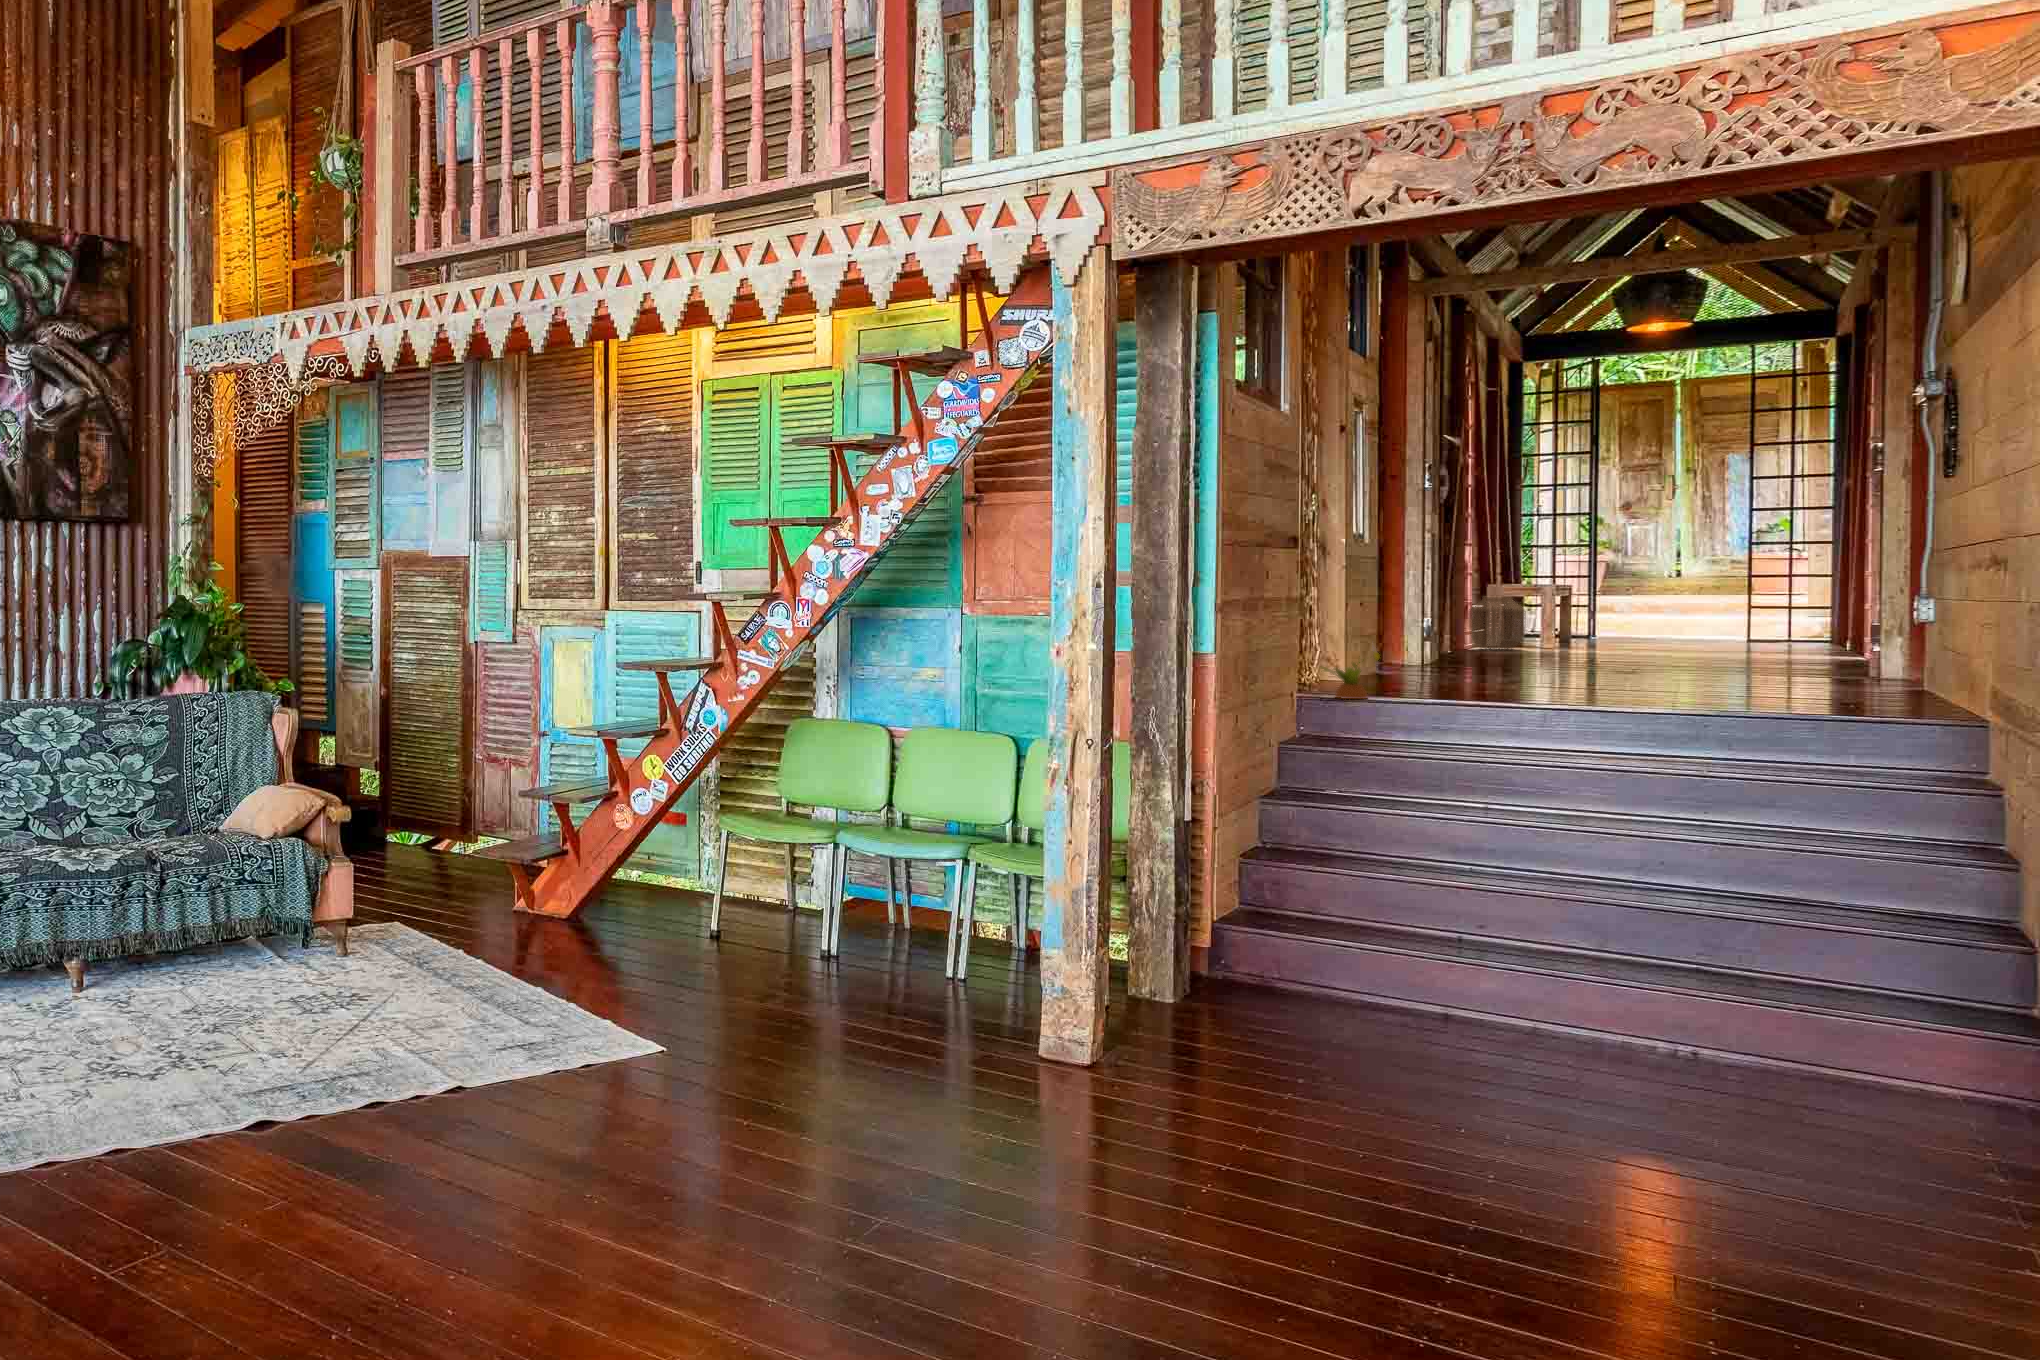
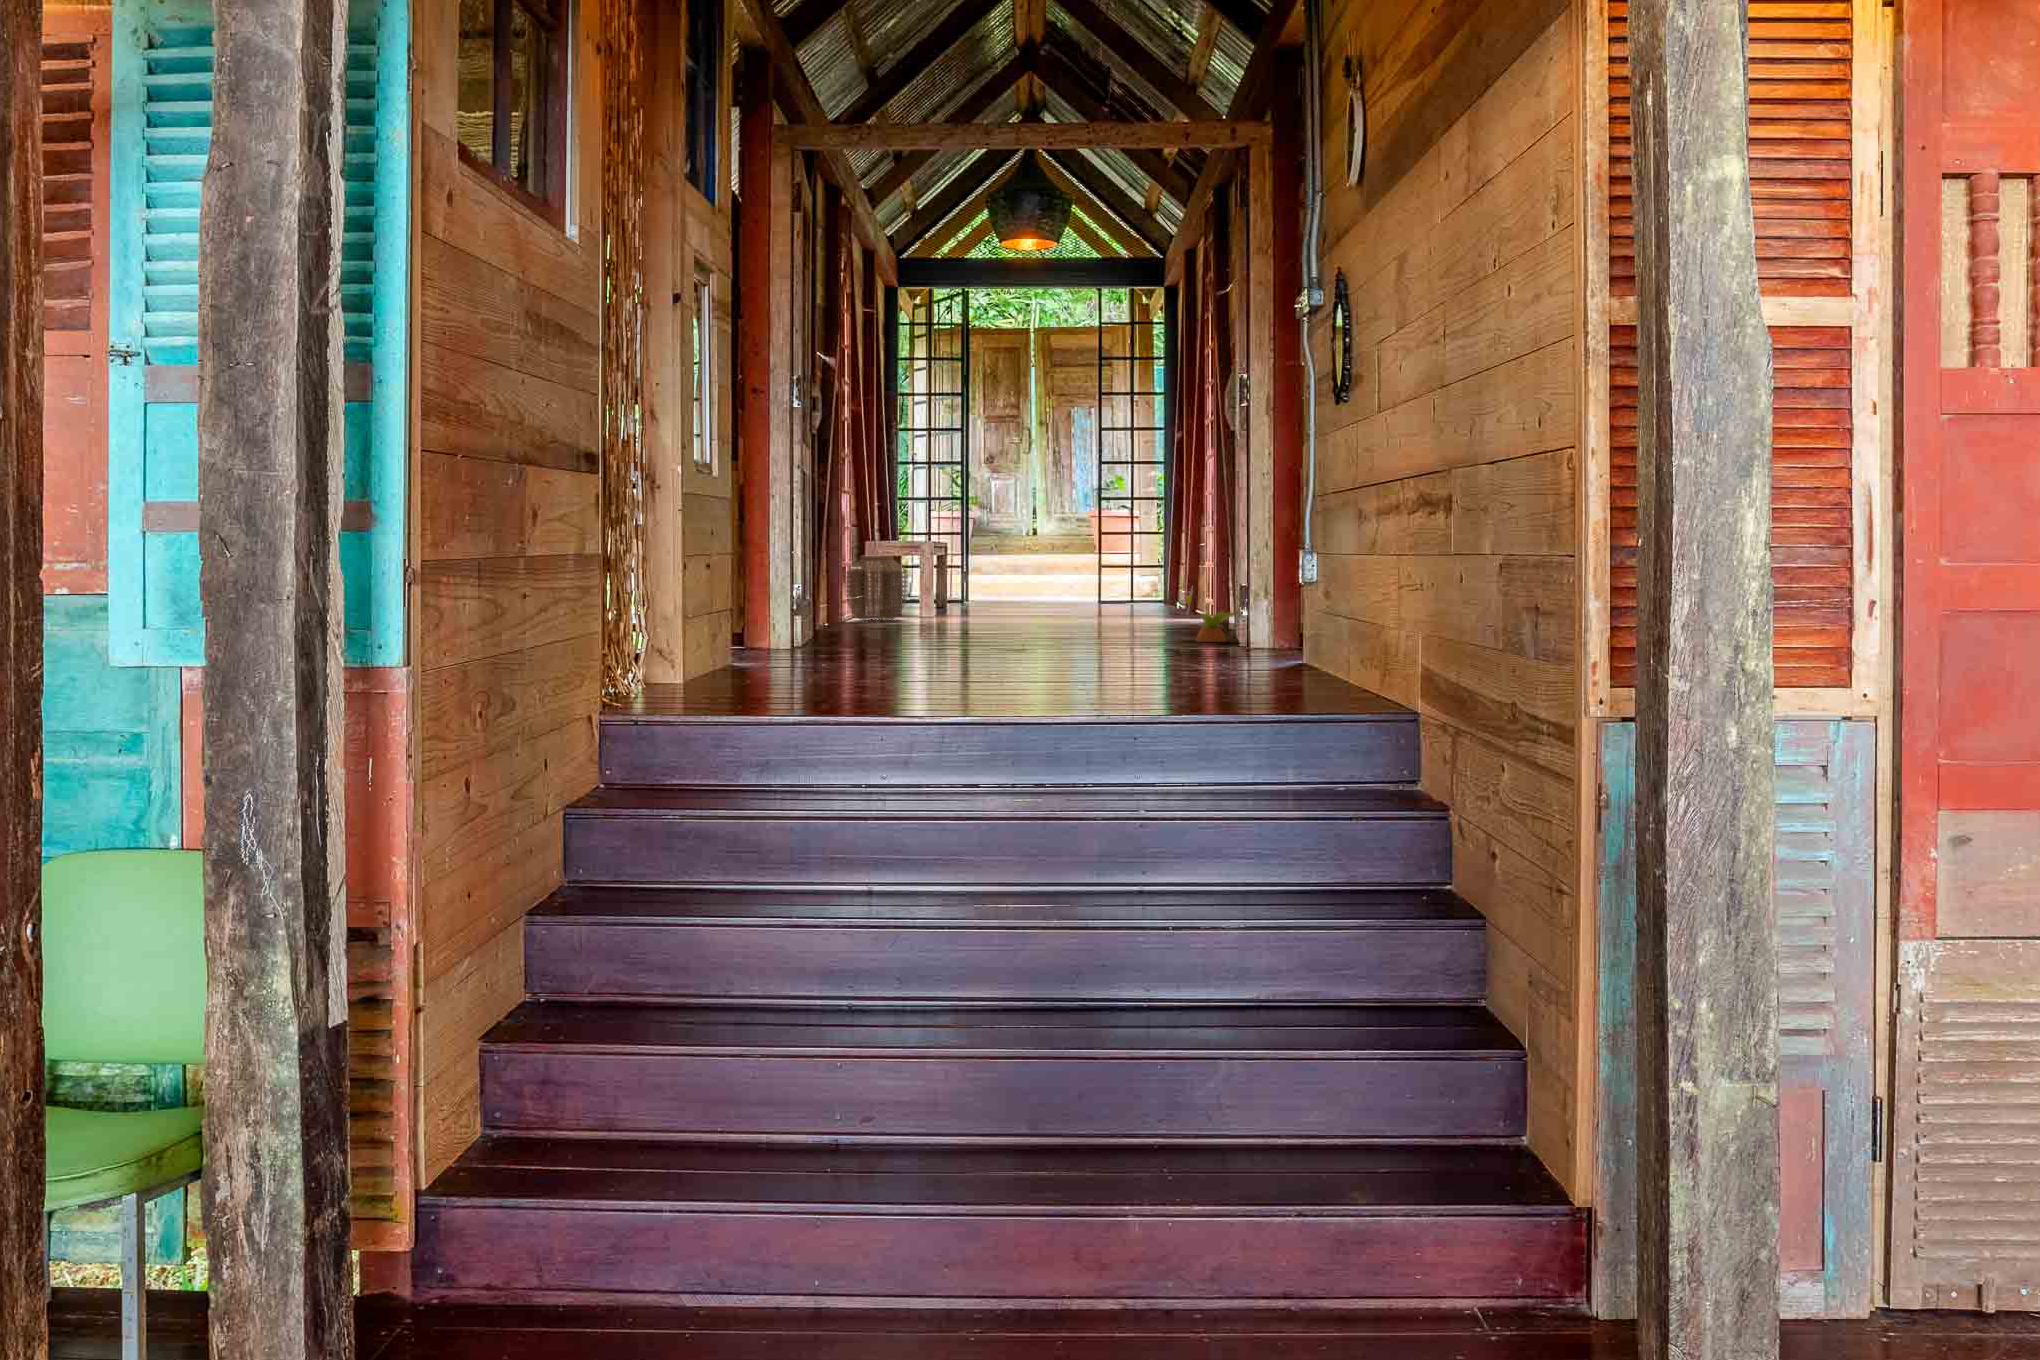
decorative plant: present [1322,645,1379,699] -> present [1186,591,1240,642]

